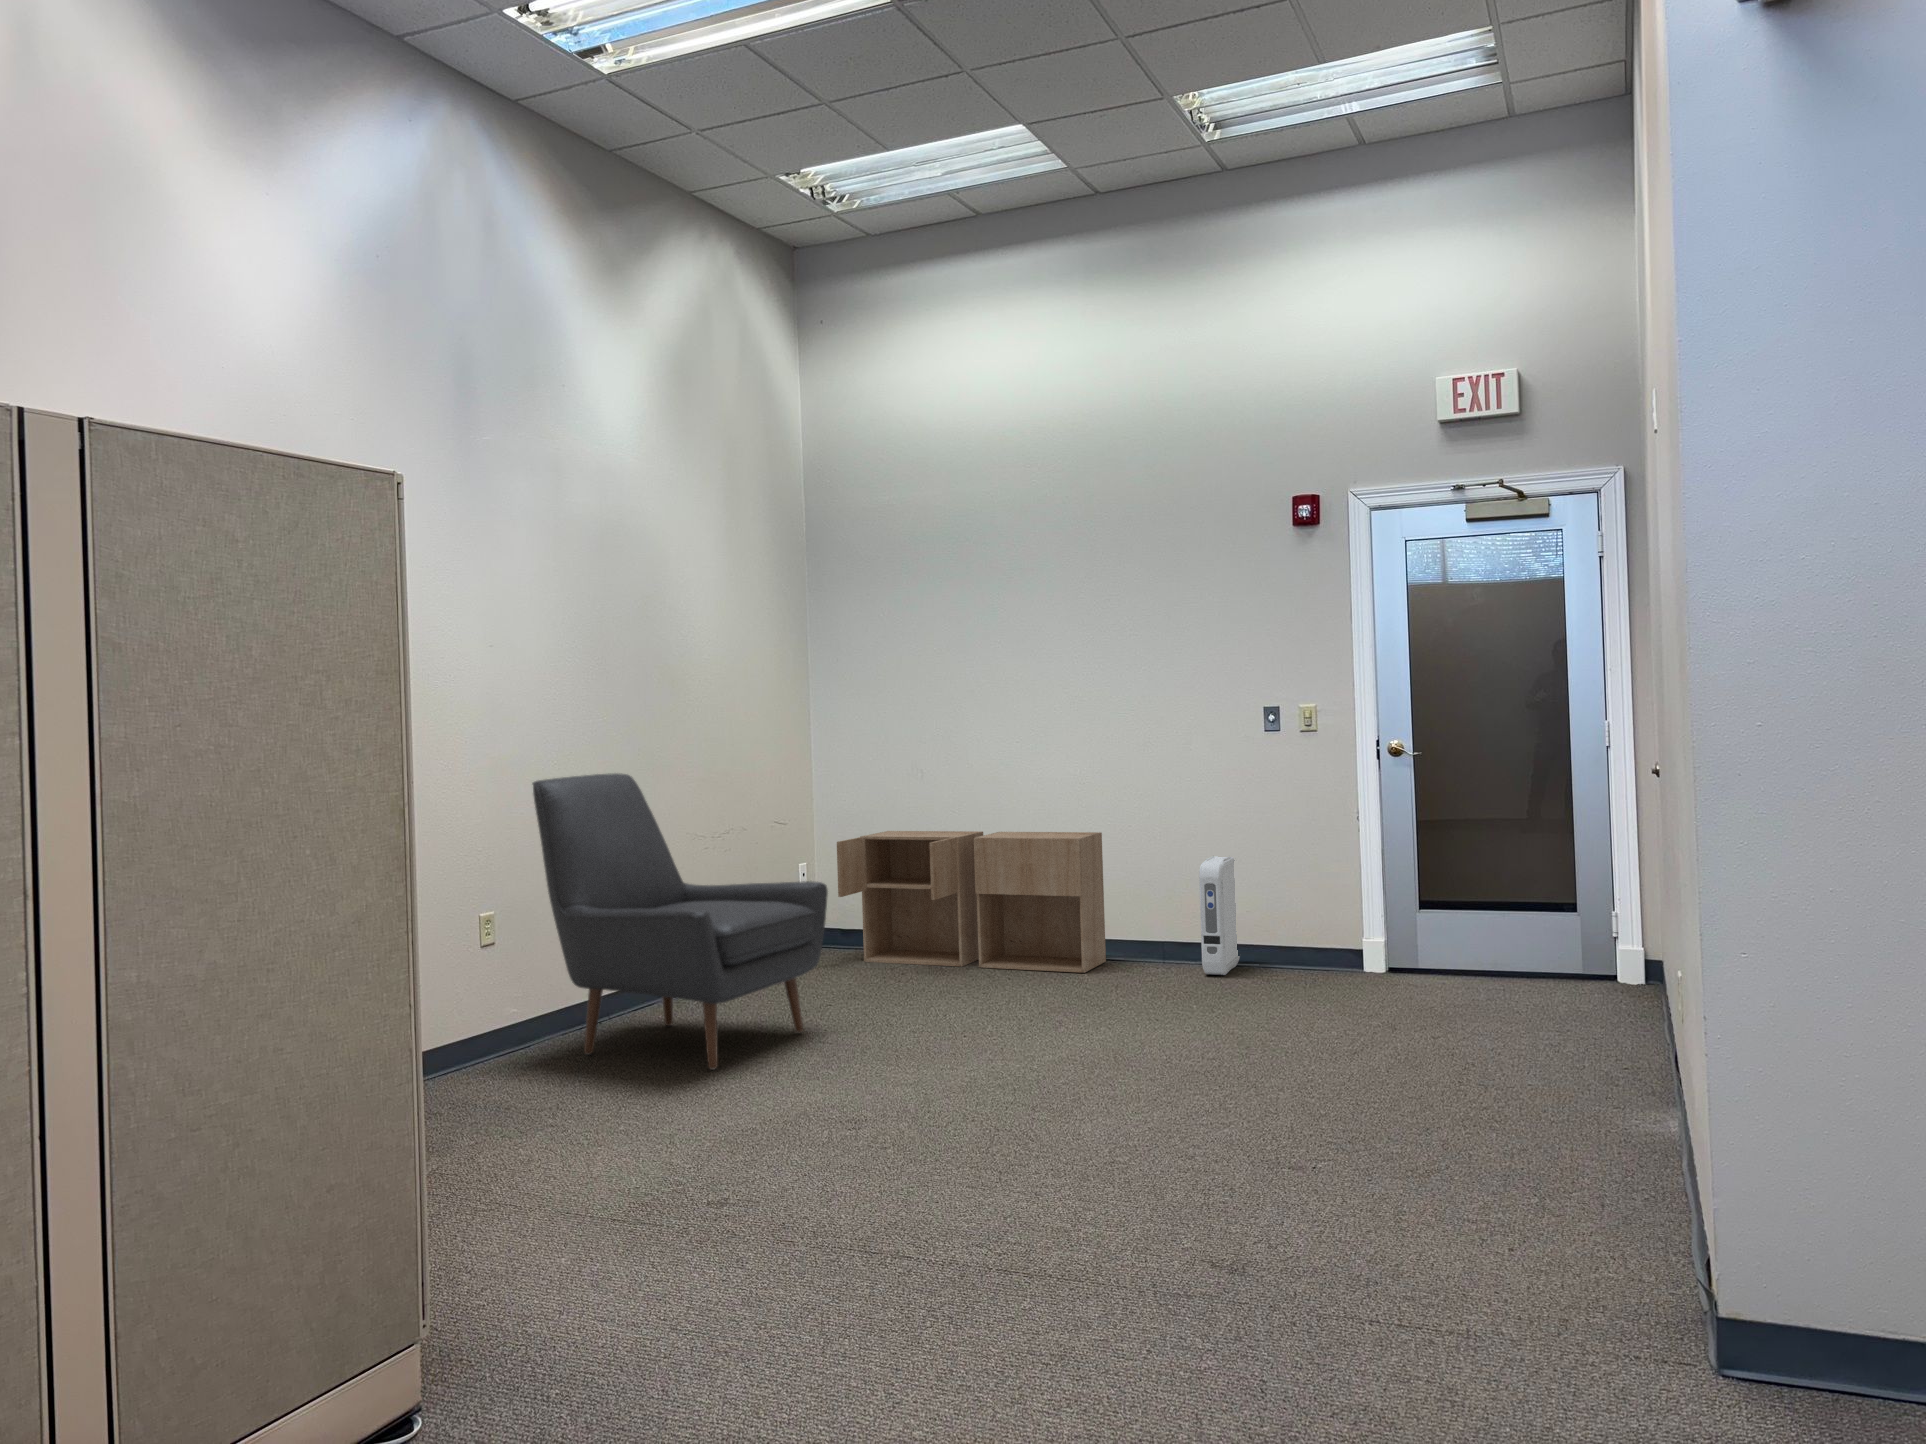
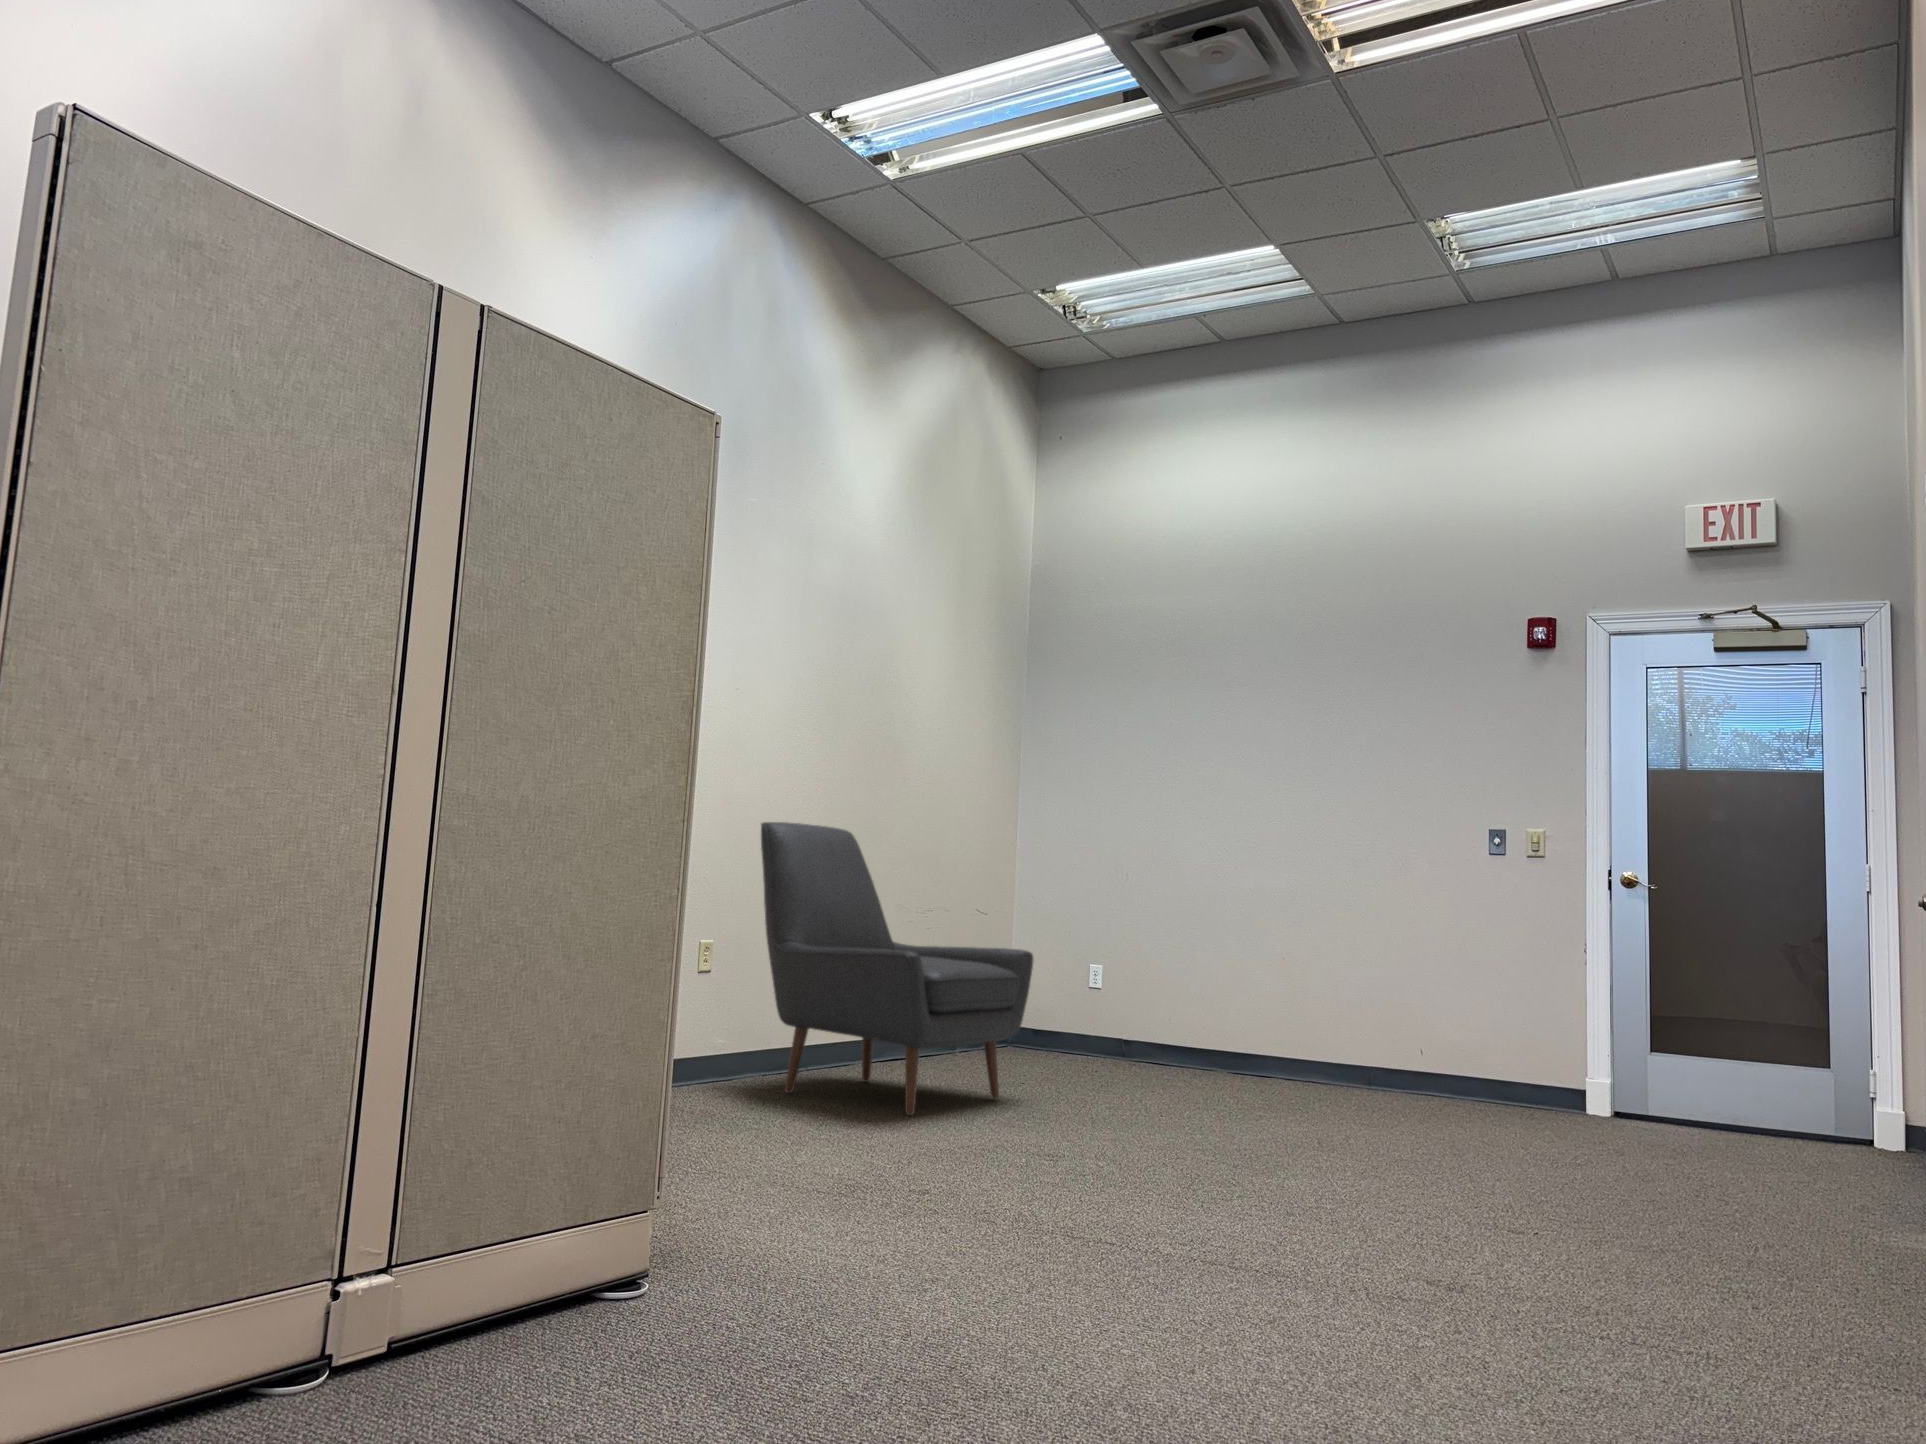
storage cabinet: present [837,831,1106,973] -> none [1038,931,1310,1087]
air purifier: present [1199,856,1240,975] -> none [1411,979,1452,1103]

